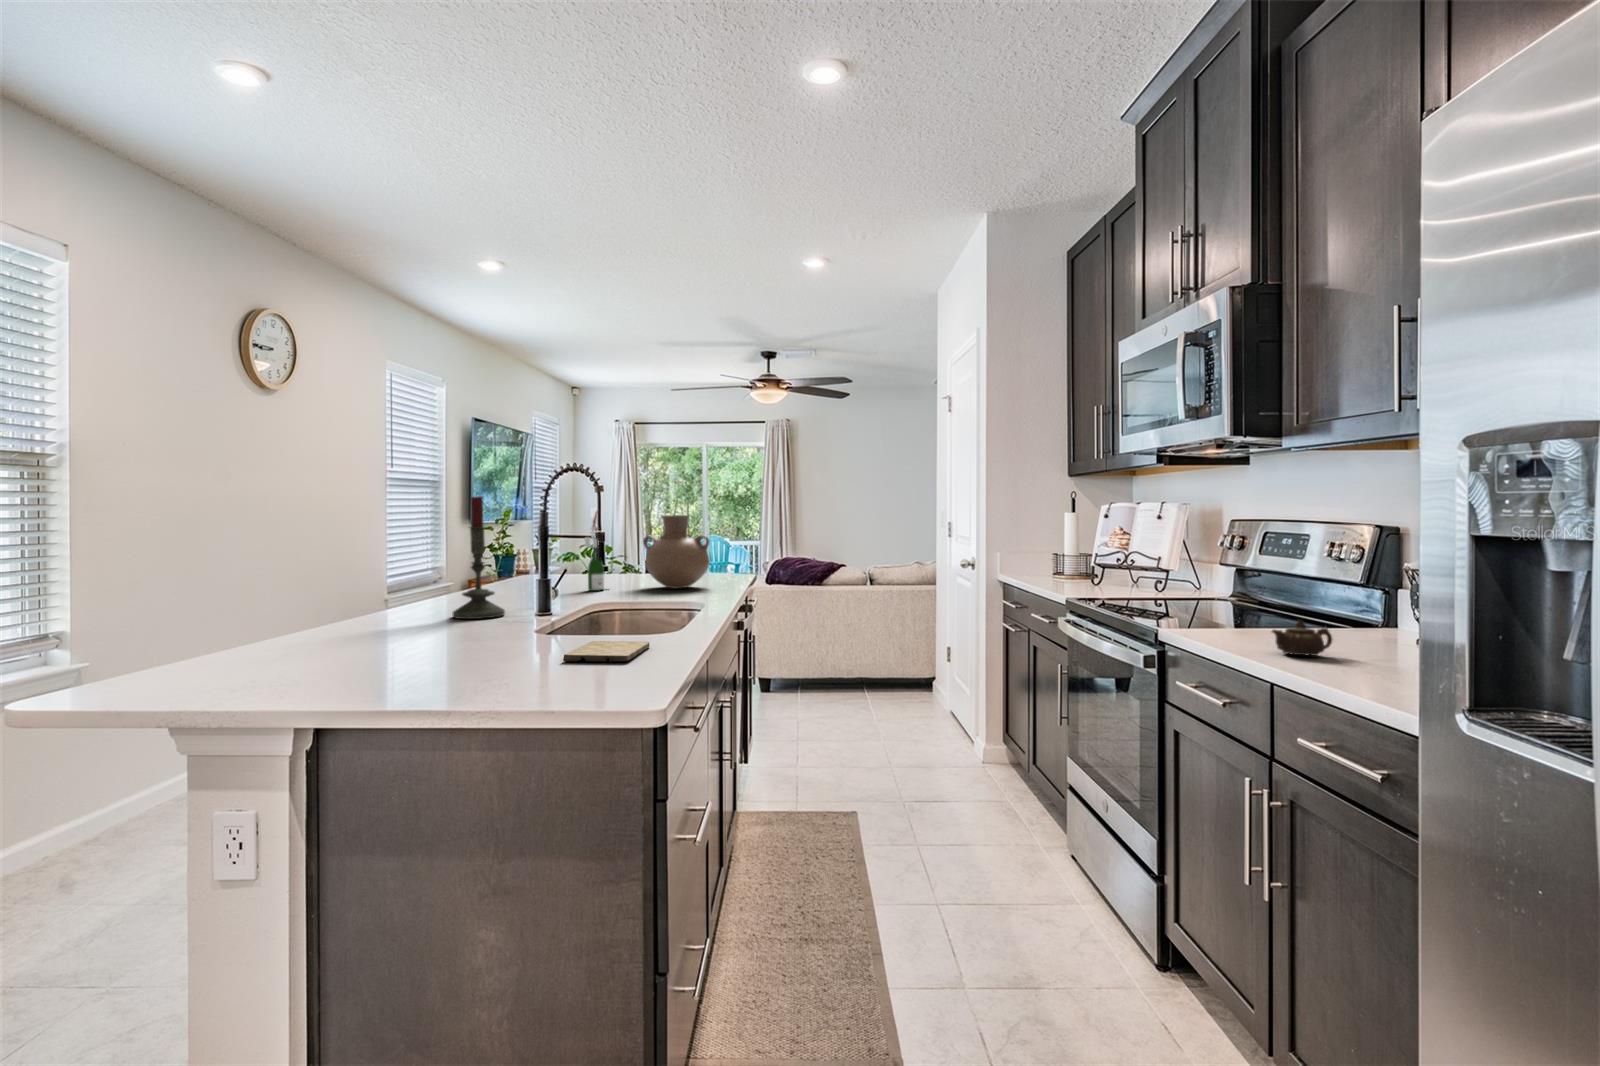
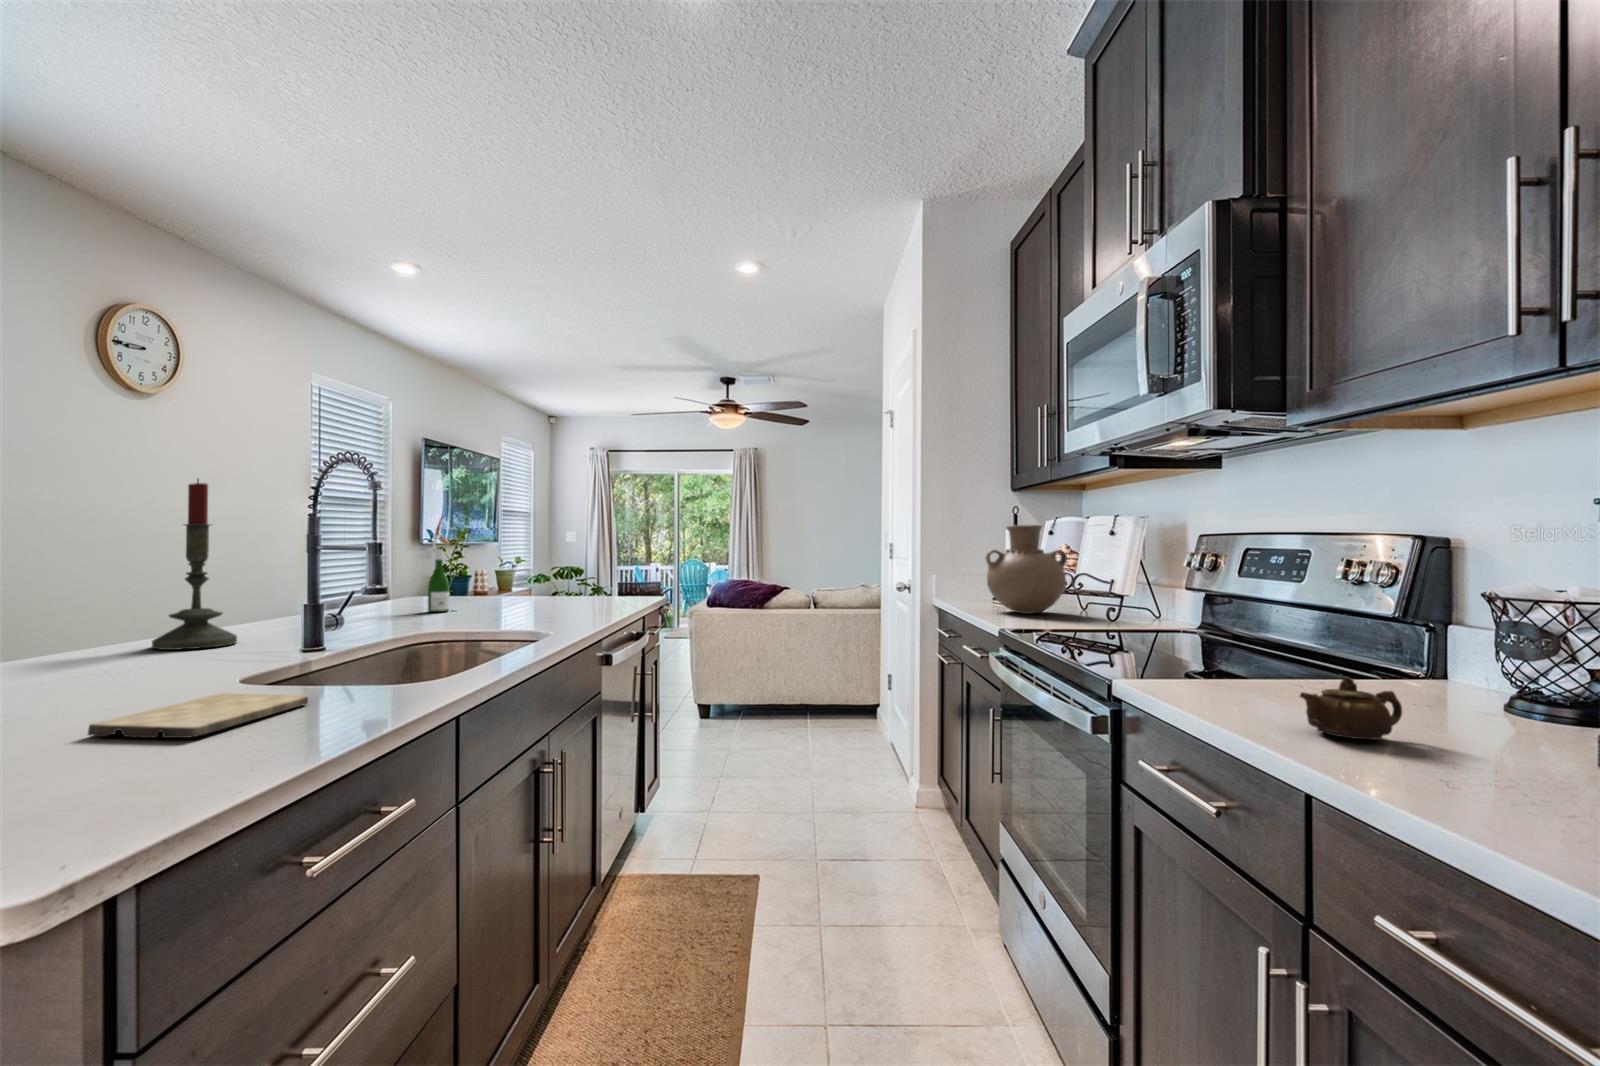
vase: present [643,515,710,588] -> present [985,525,1067,613]

